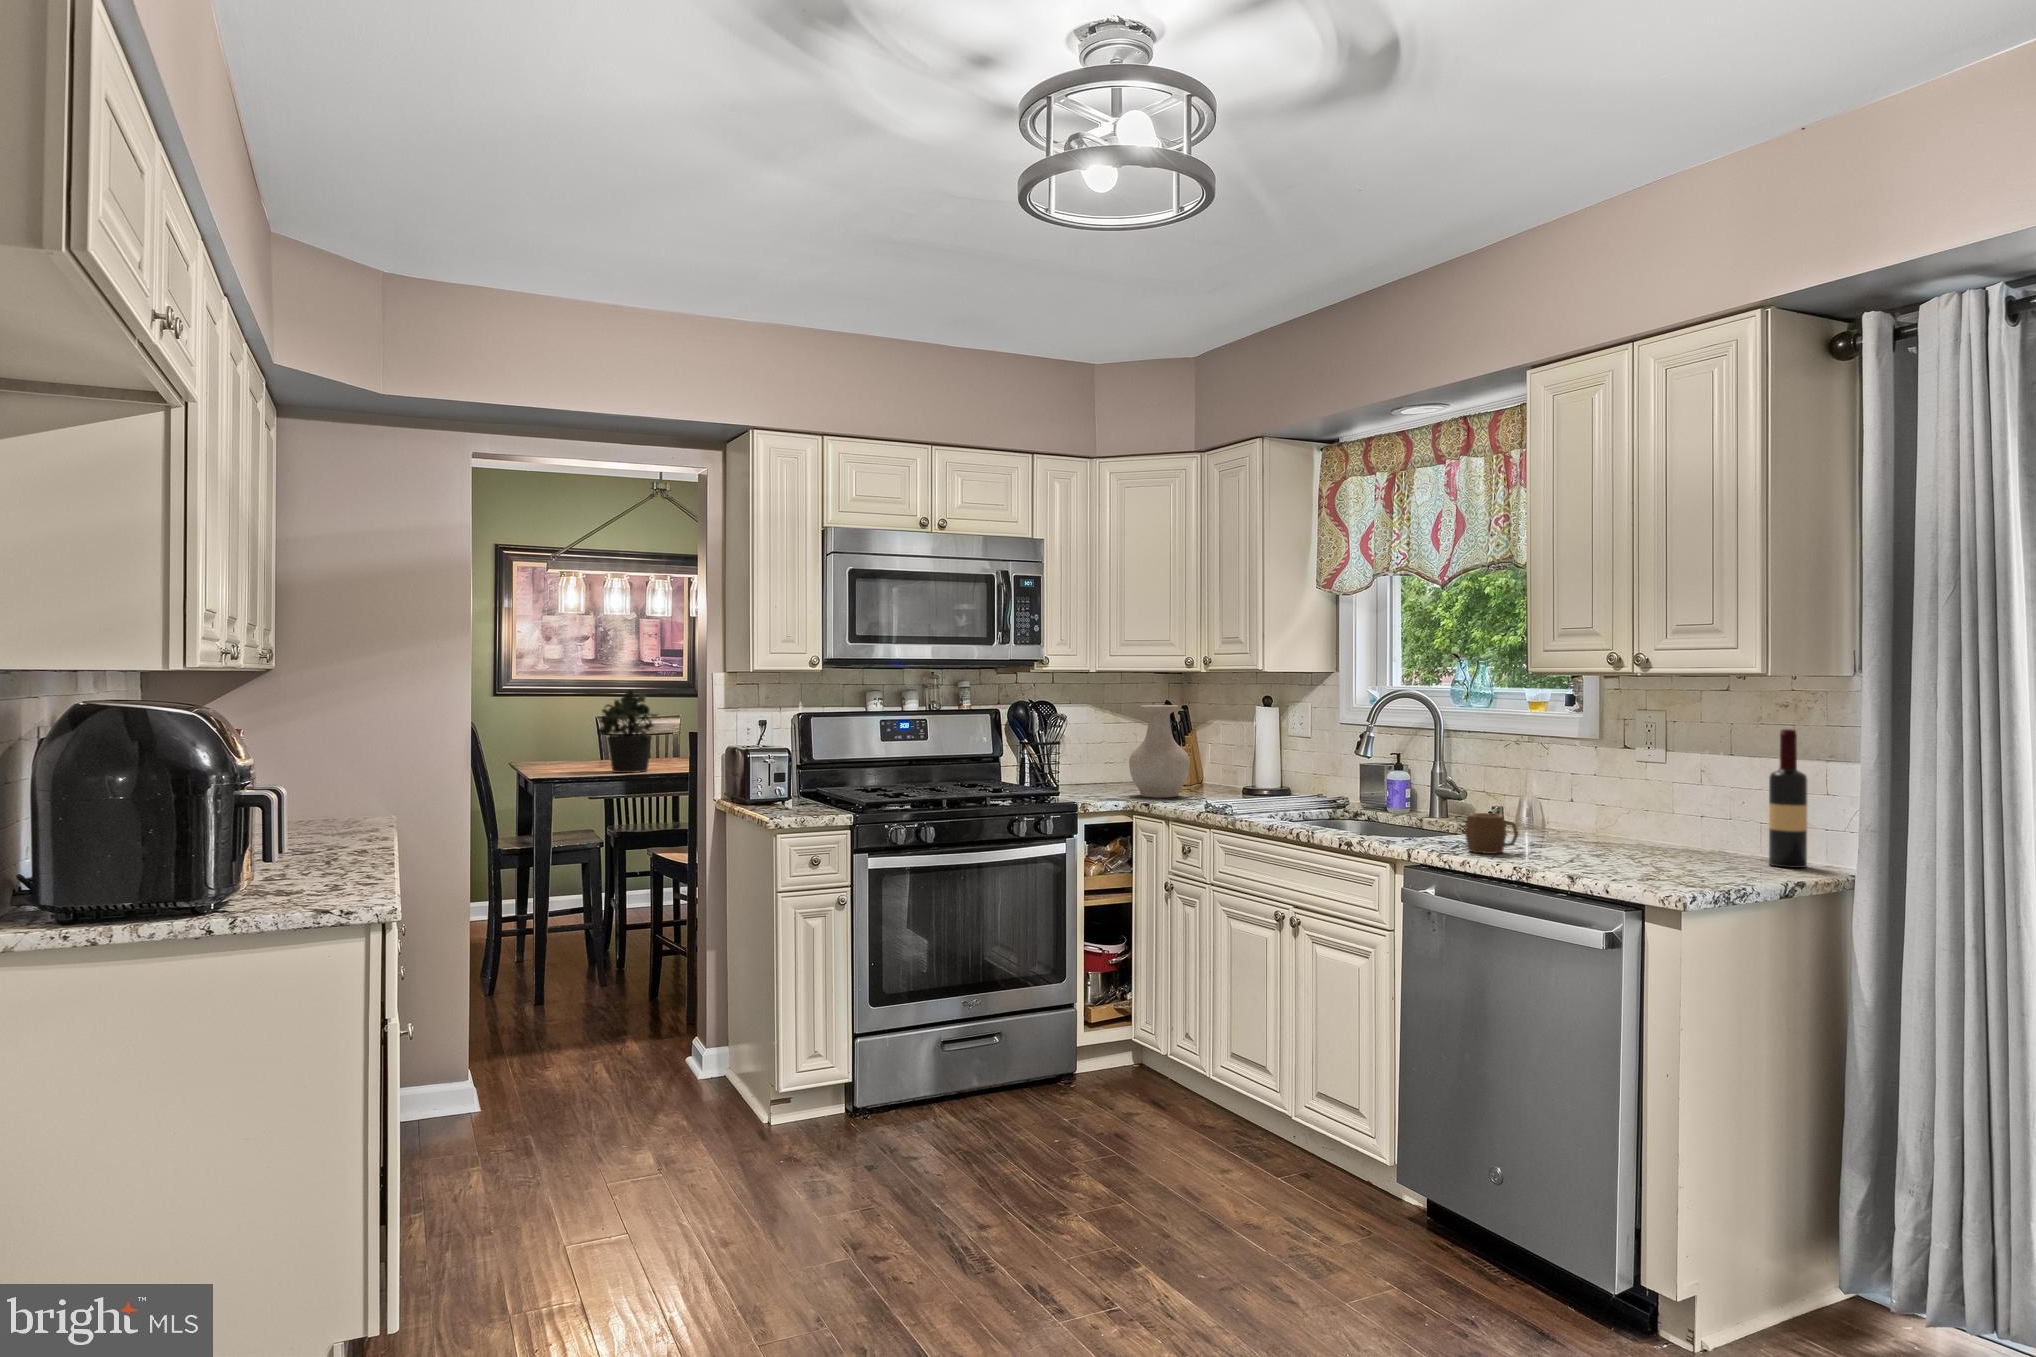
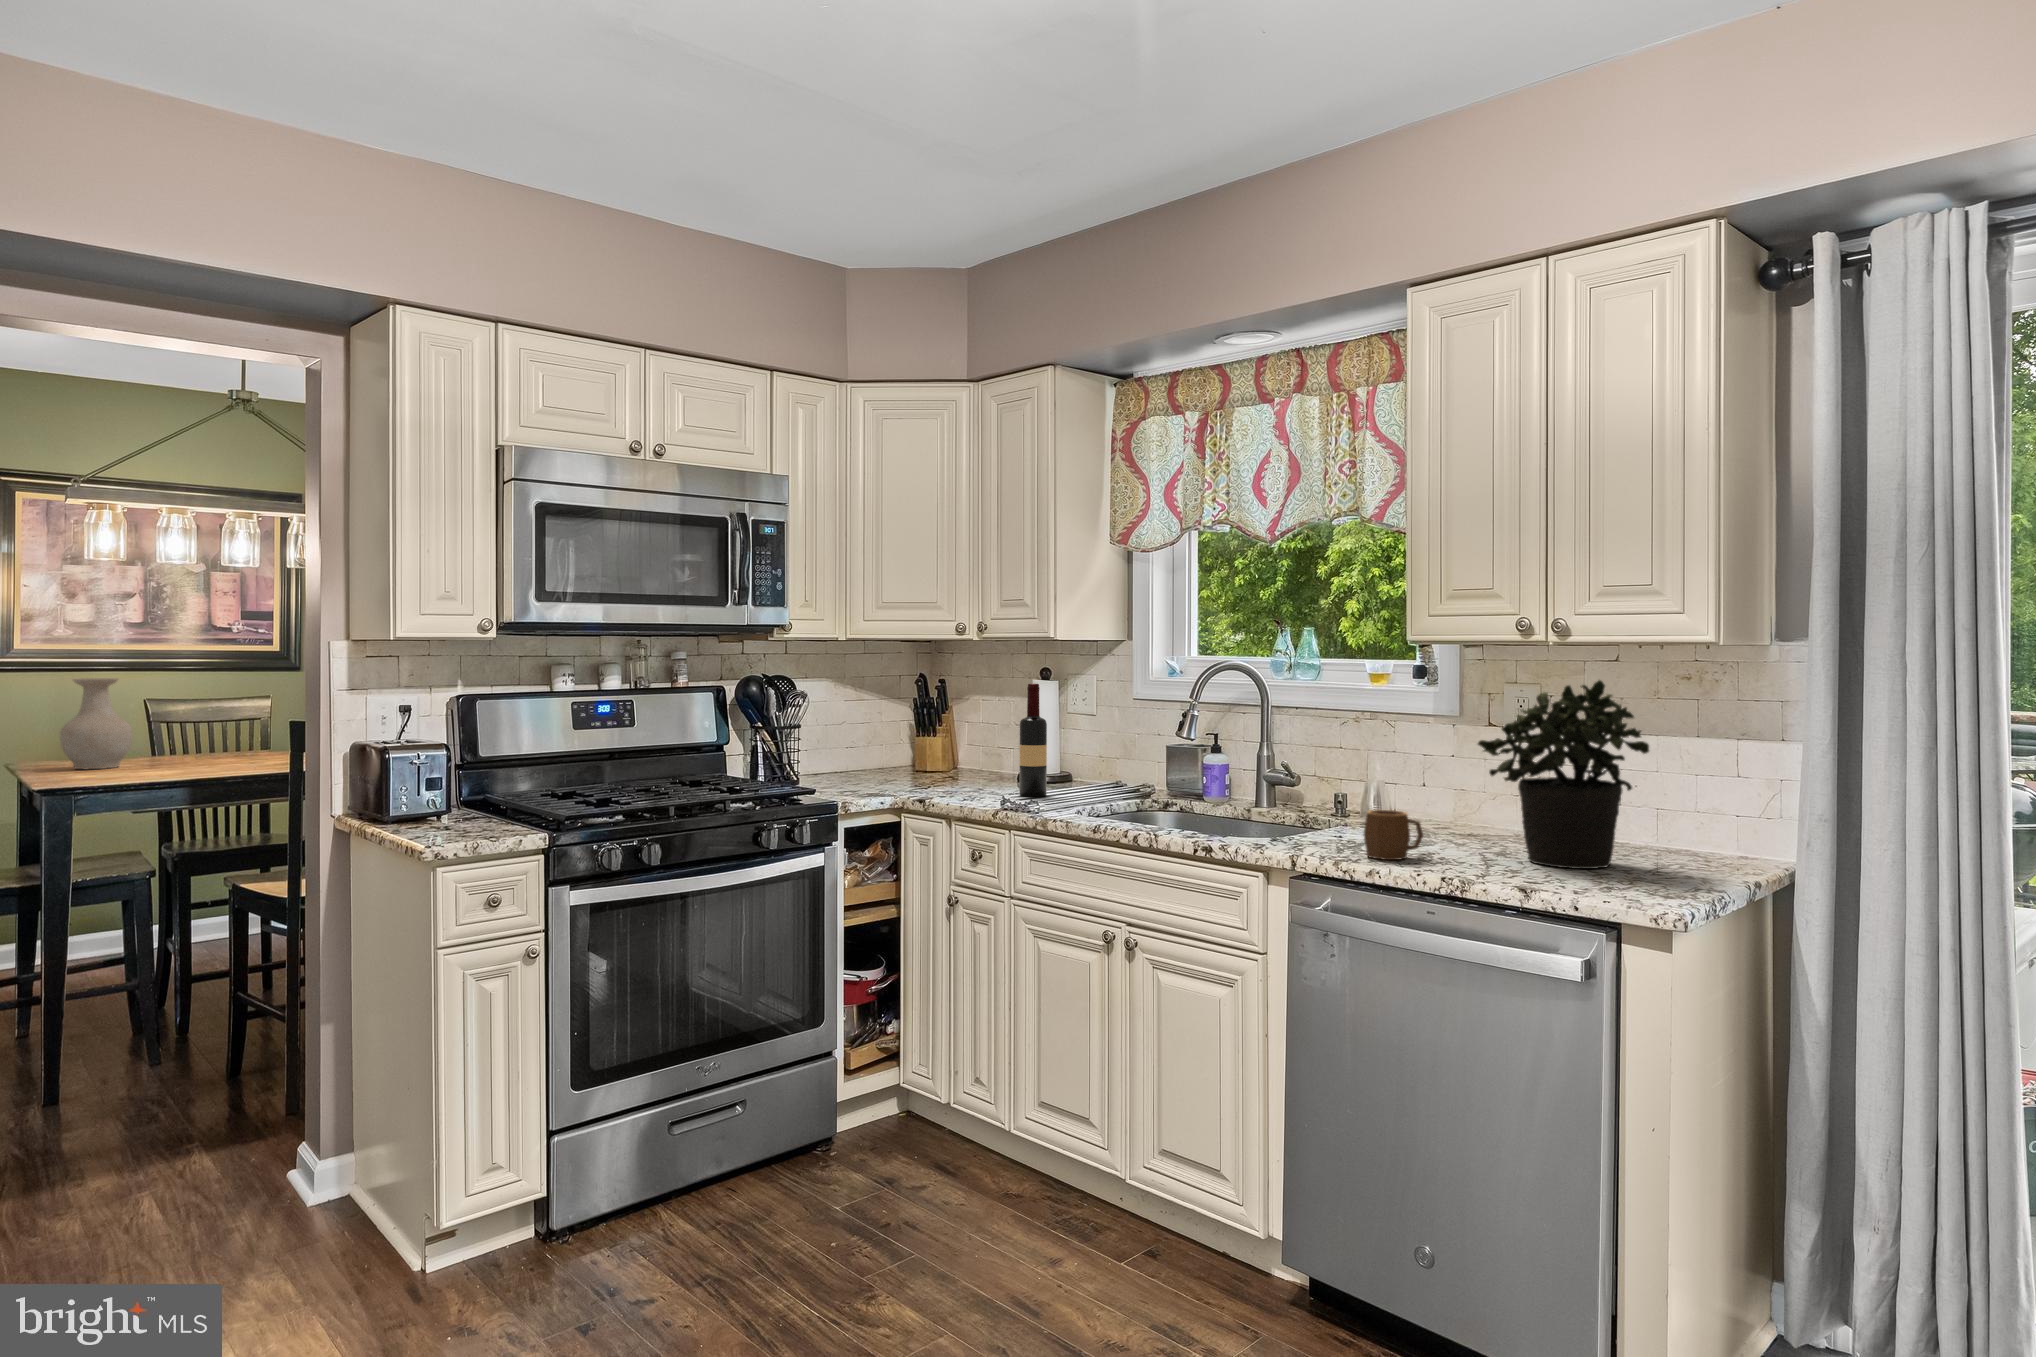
potted plant: present [598,690,657,773] -> present [1478,680,1649,869]
vase: present [1129,705,1190,798] -> present [60,678,132,769]
wine bottle: present [1769,729,1808,868] -> present [1019,684,1047,796]

